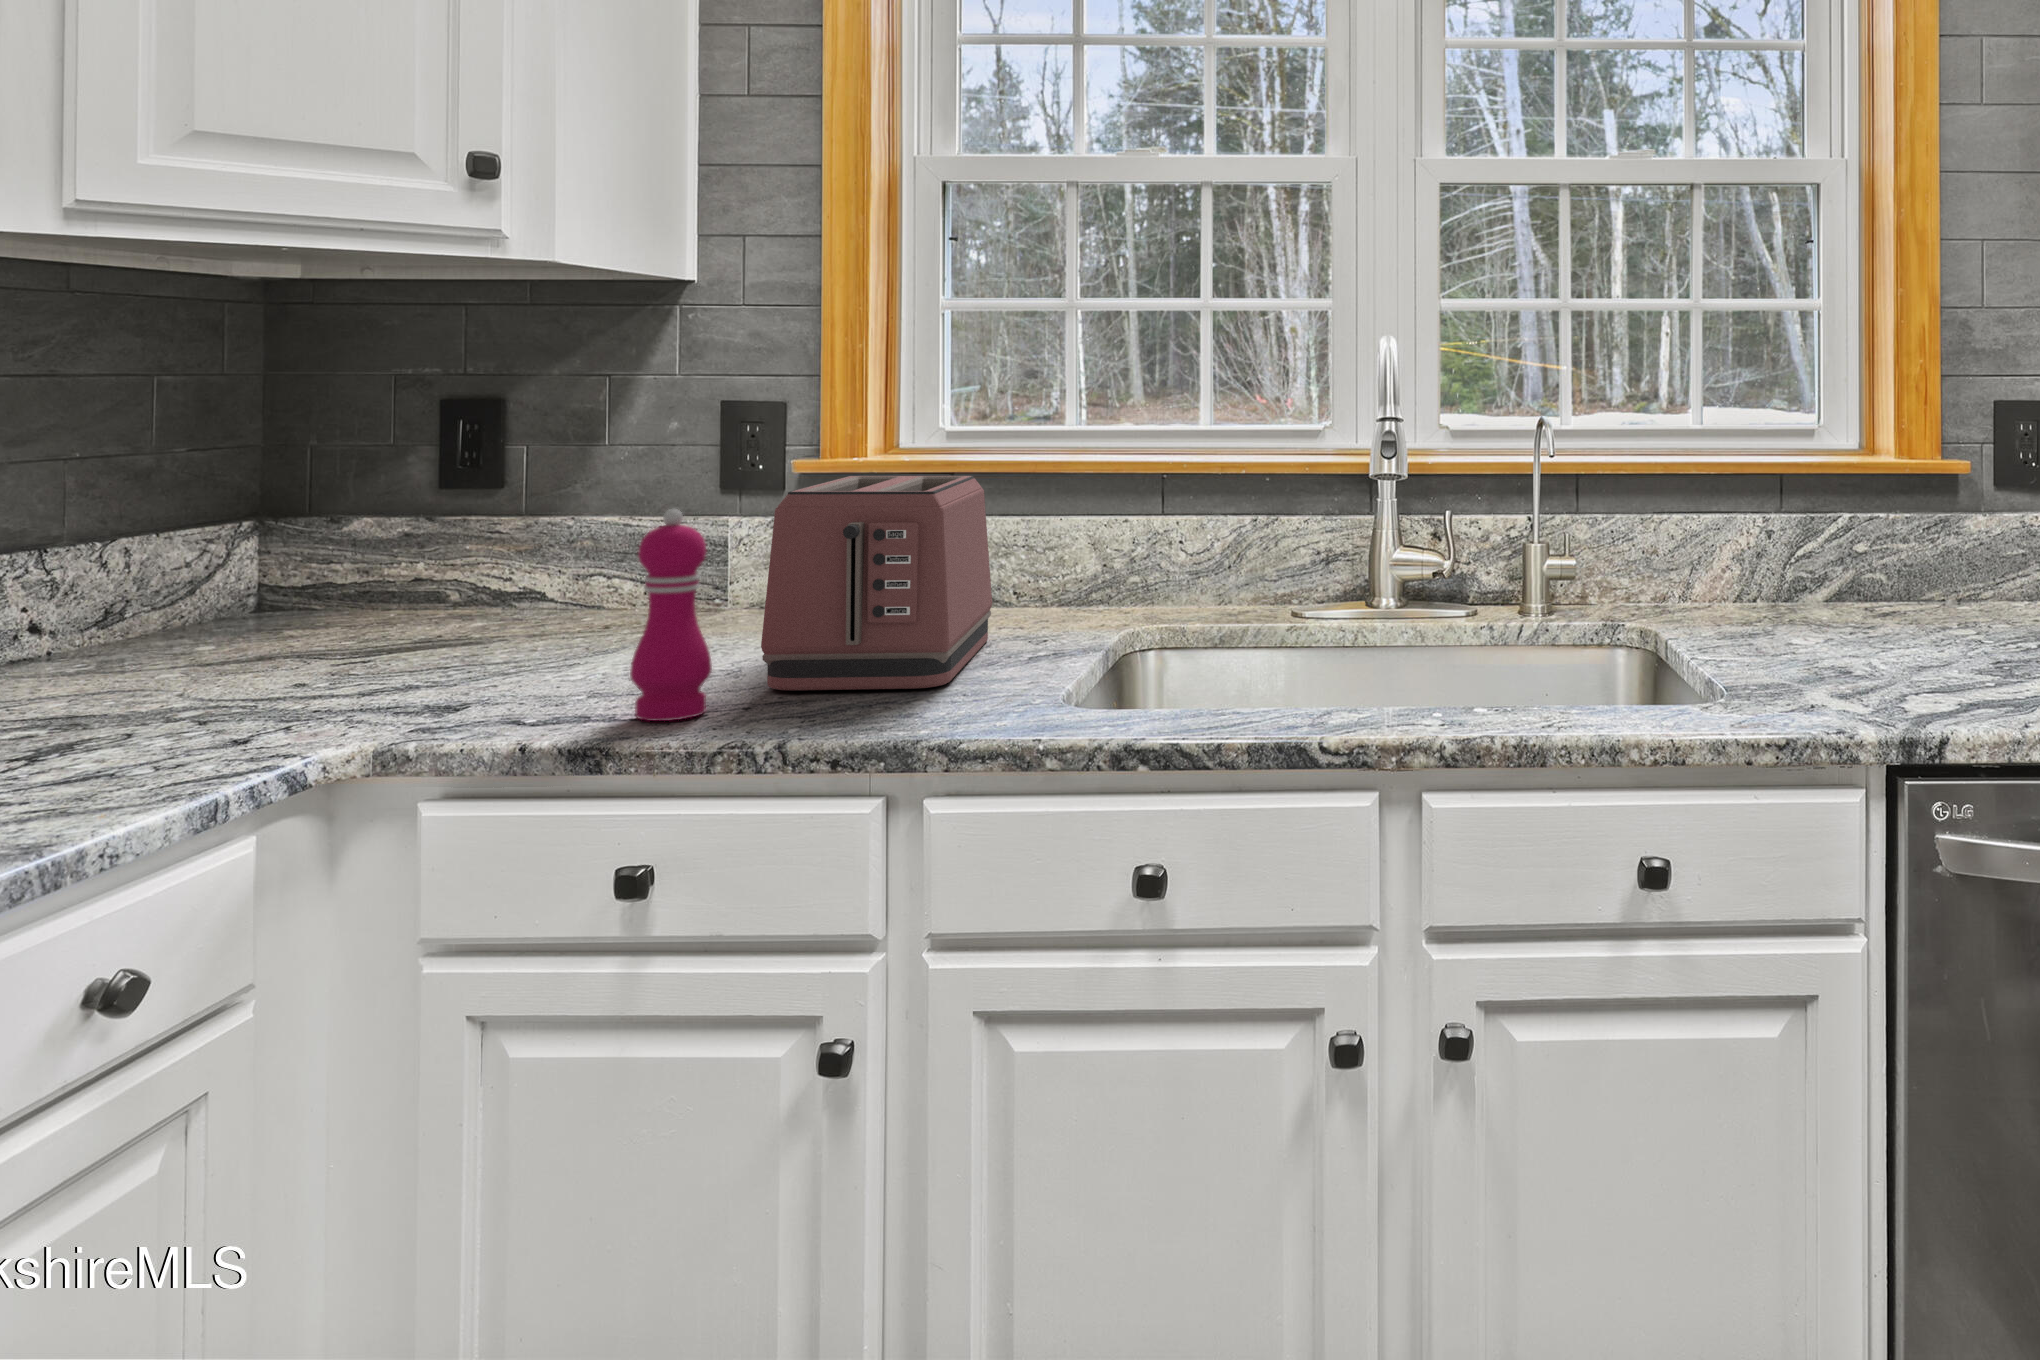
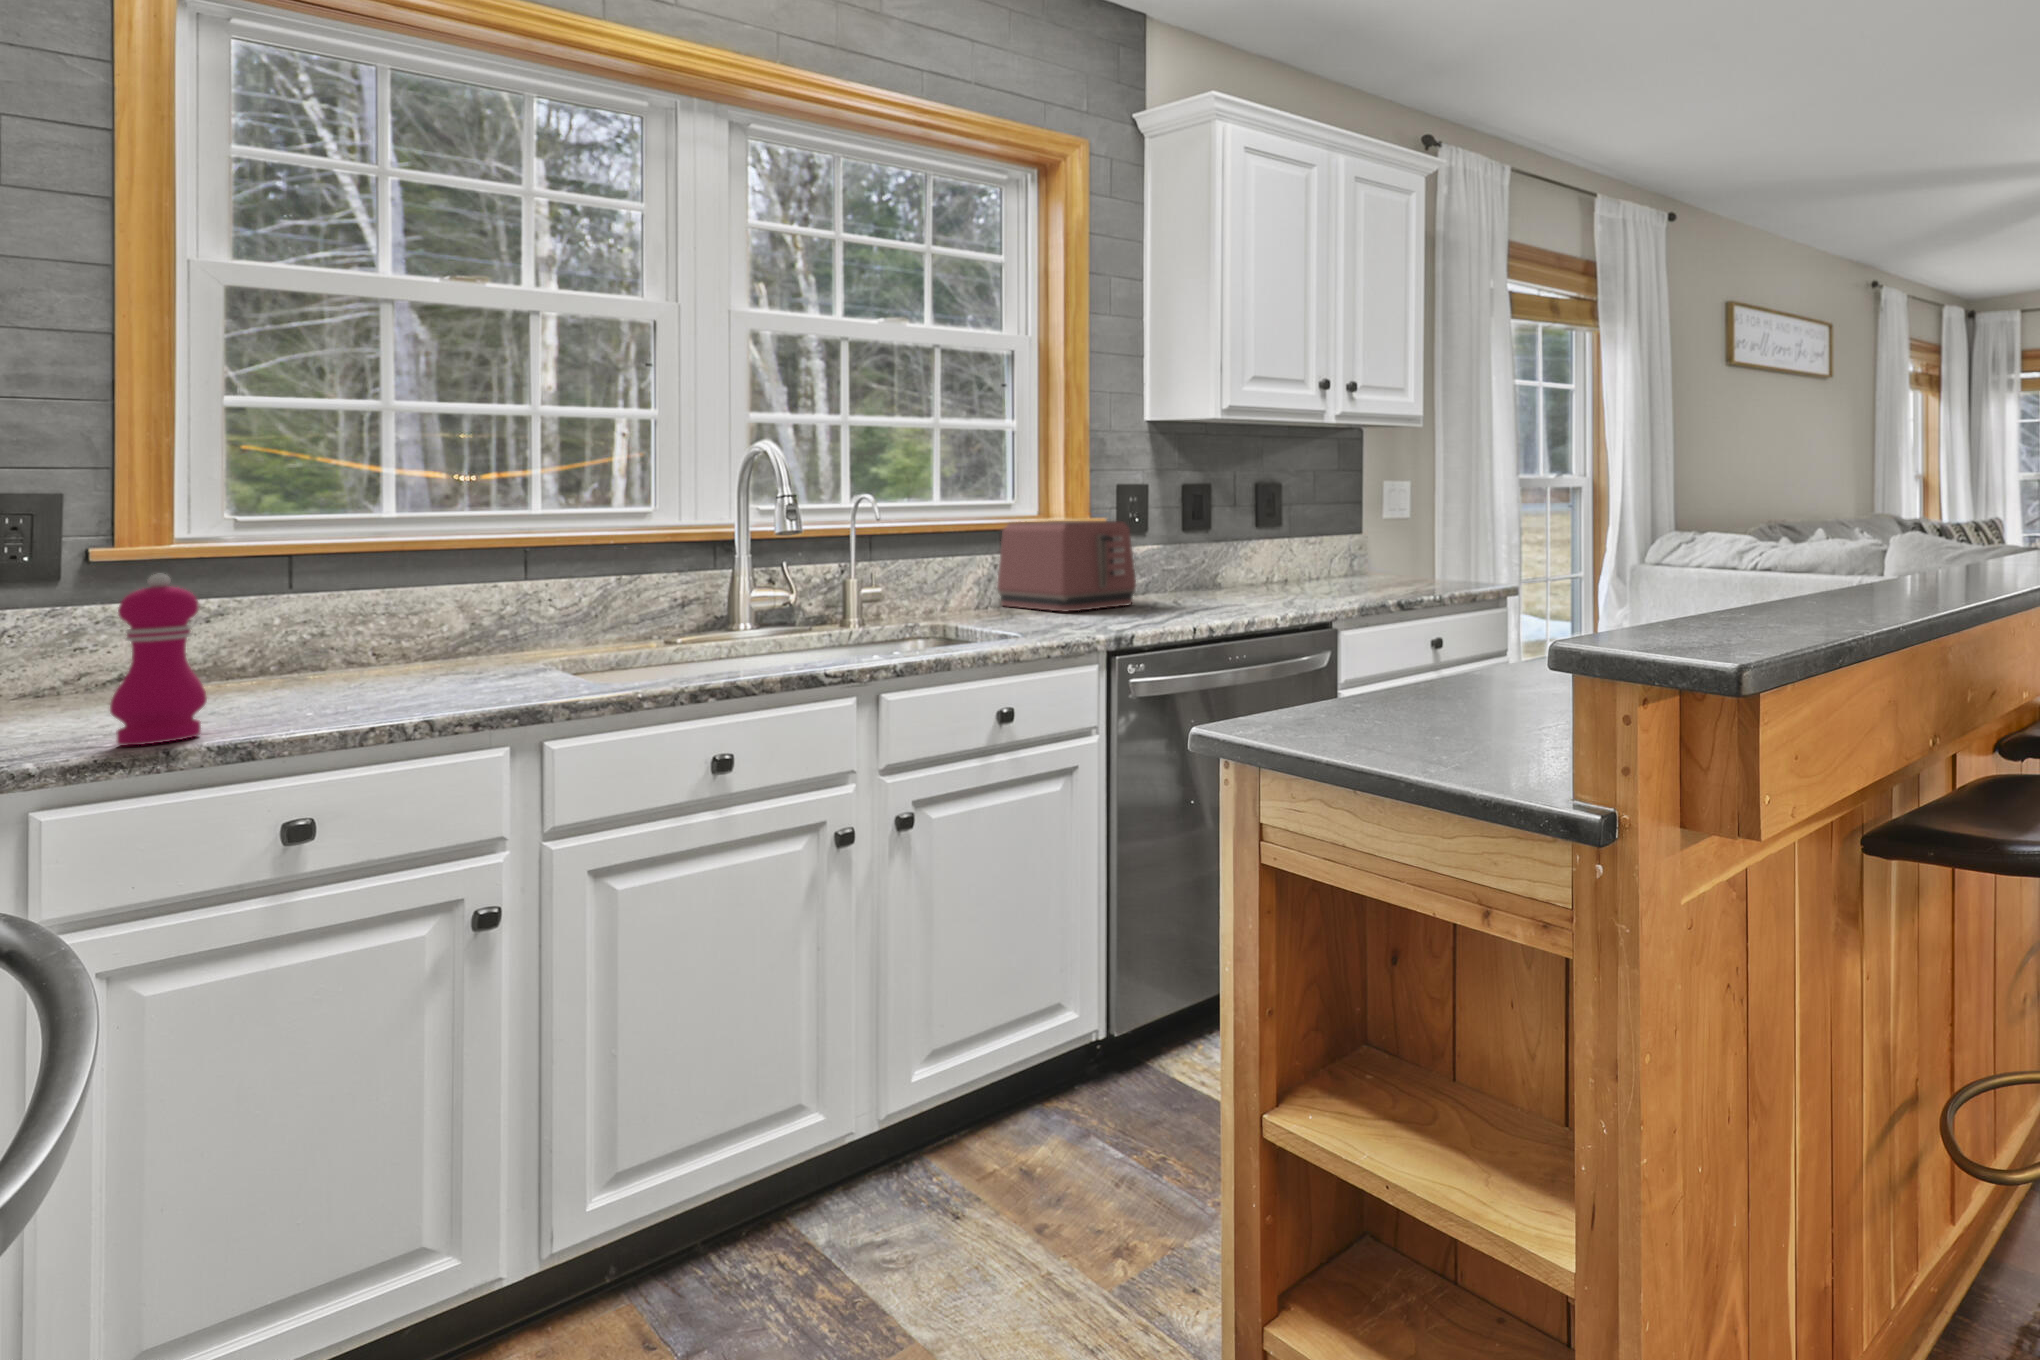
toaster: present [761,476,992,690] -> present [997,521,1136,611]

